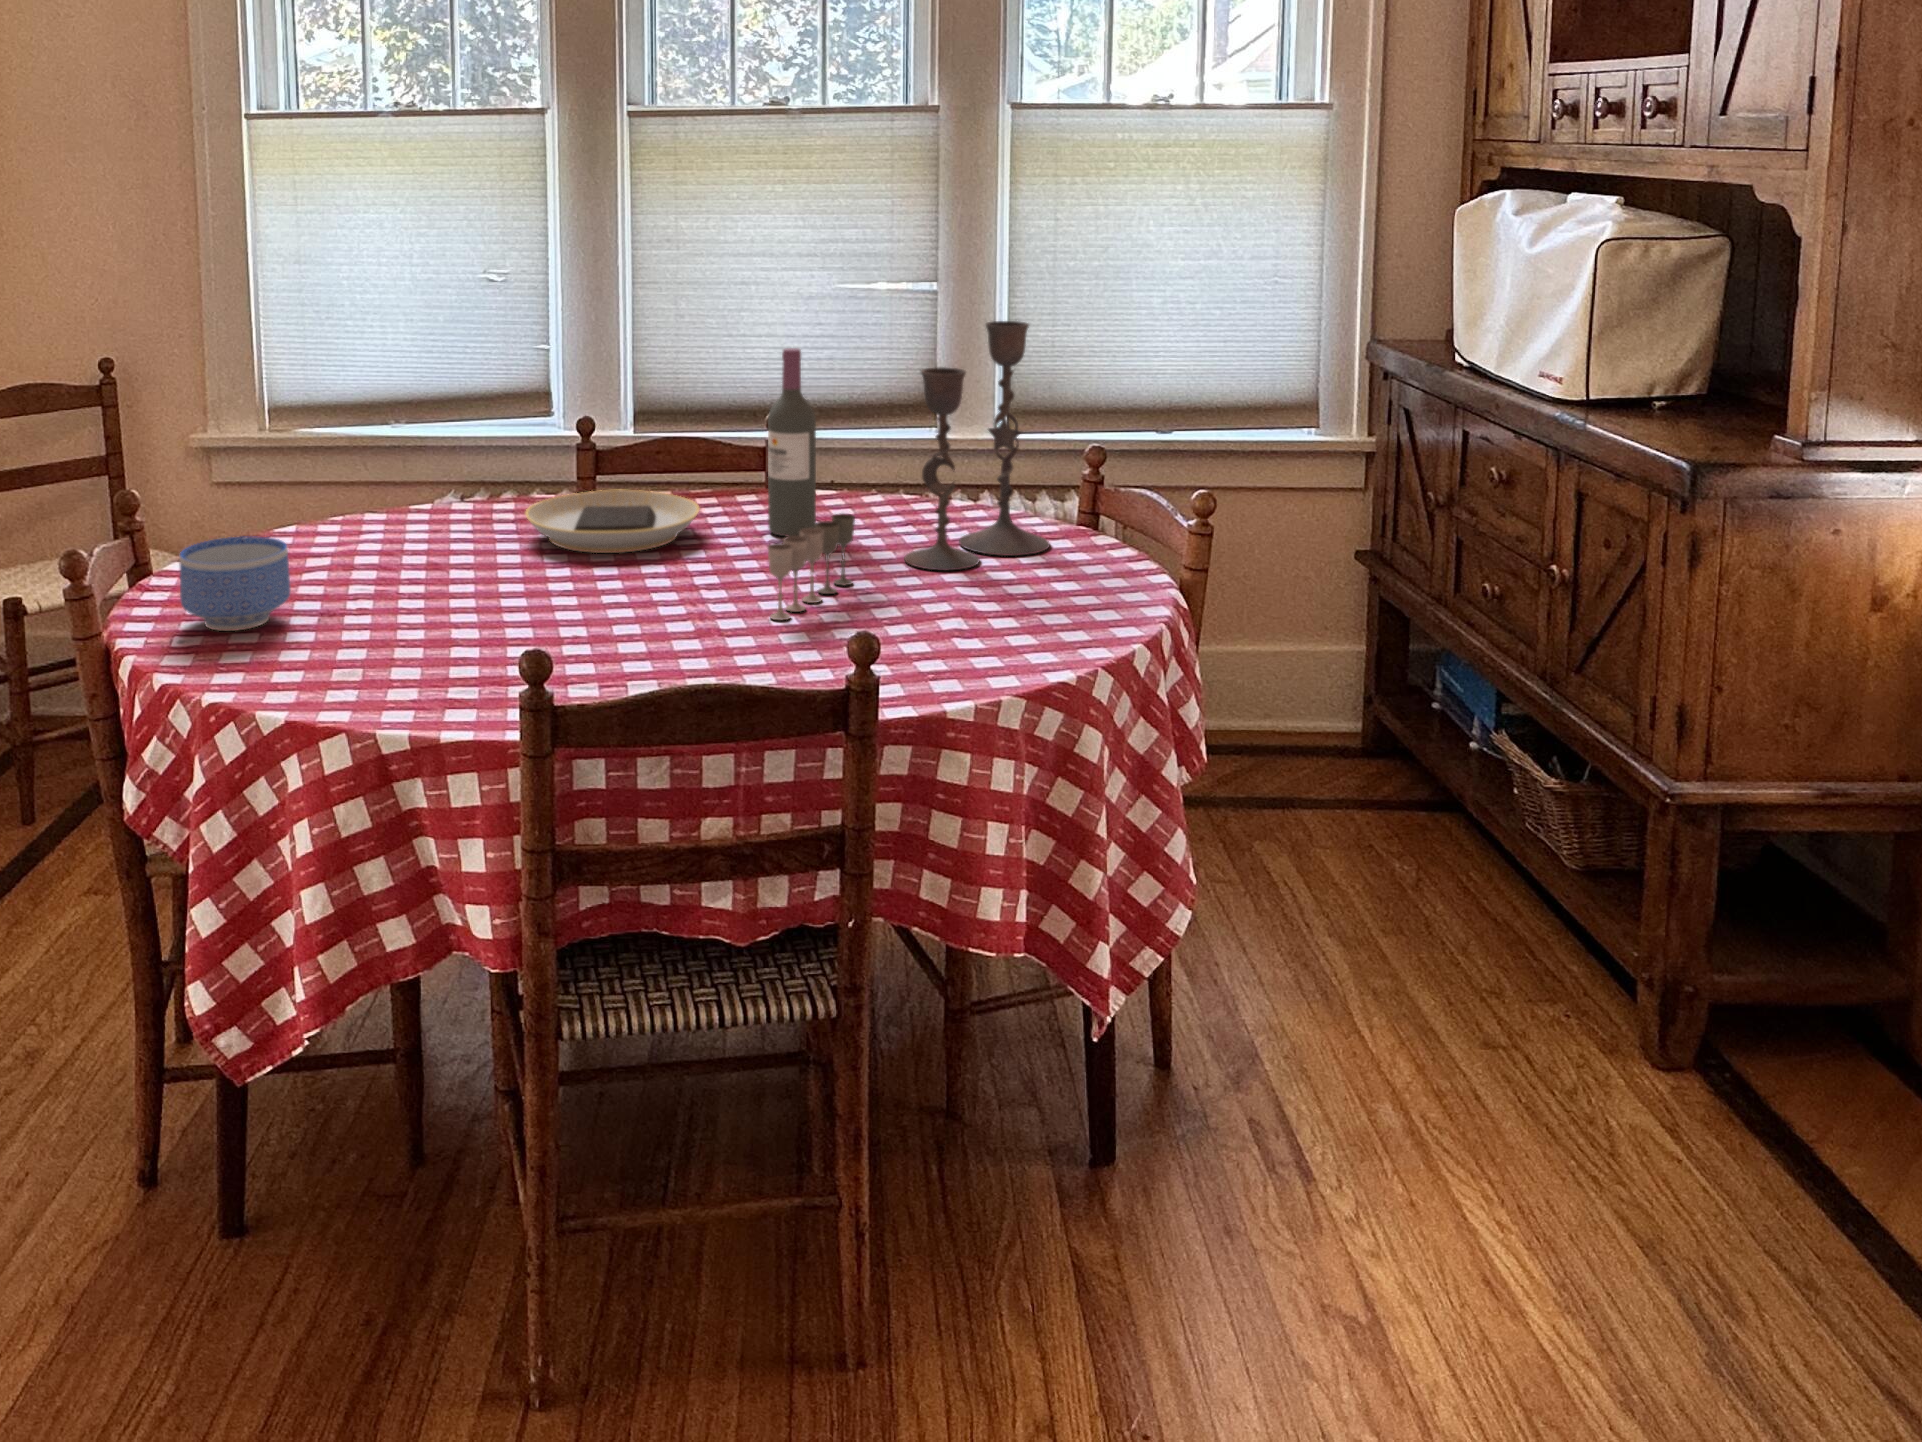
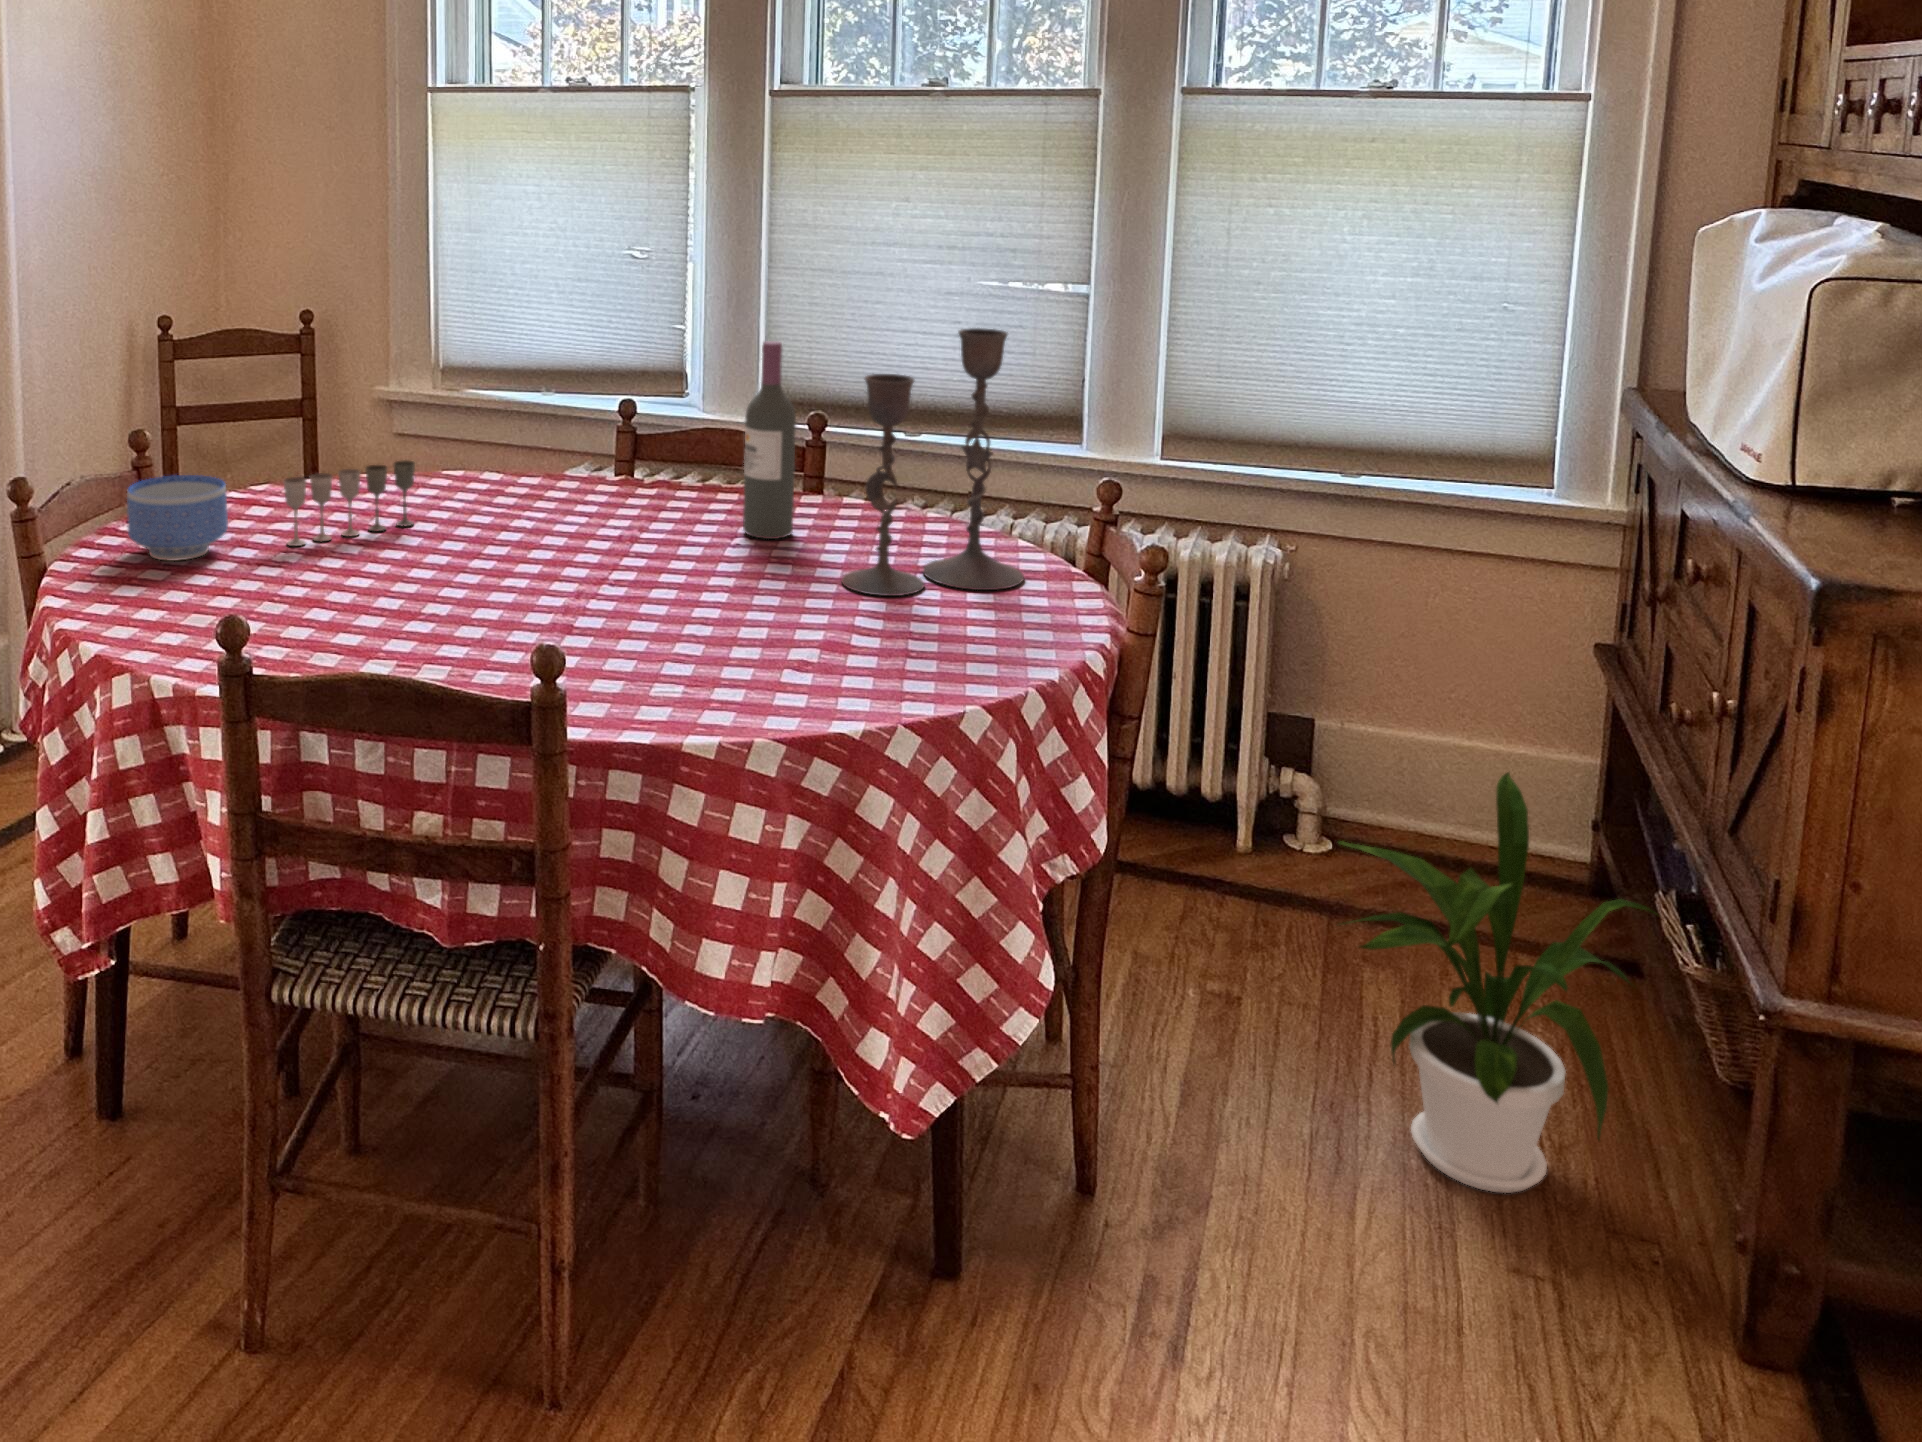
plate: present [526,490,699,553] -> none [505,469,679,533]
wine glass: present [767,514,855,621] -> present [284,460,415,546]
house plant: none [1262,653,1533,991] -> present [1337,773,1658,1193]

